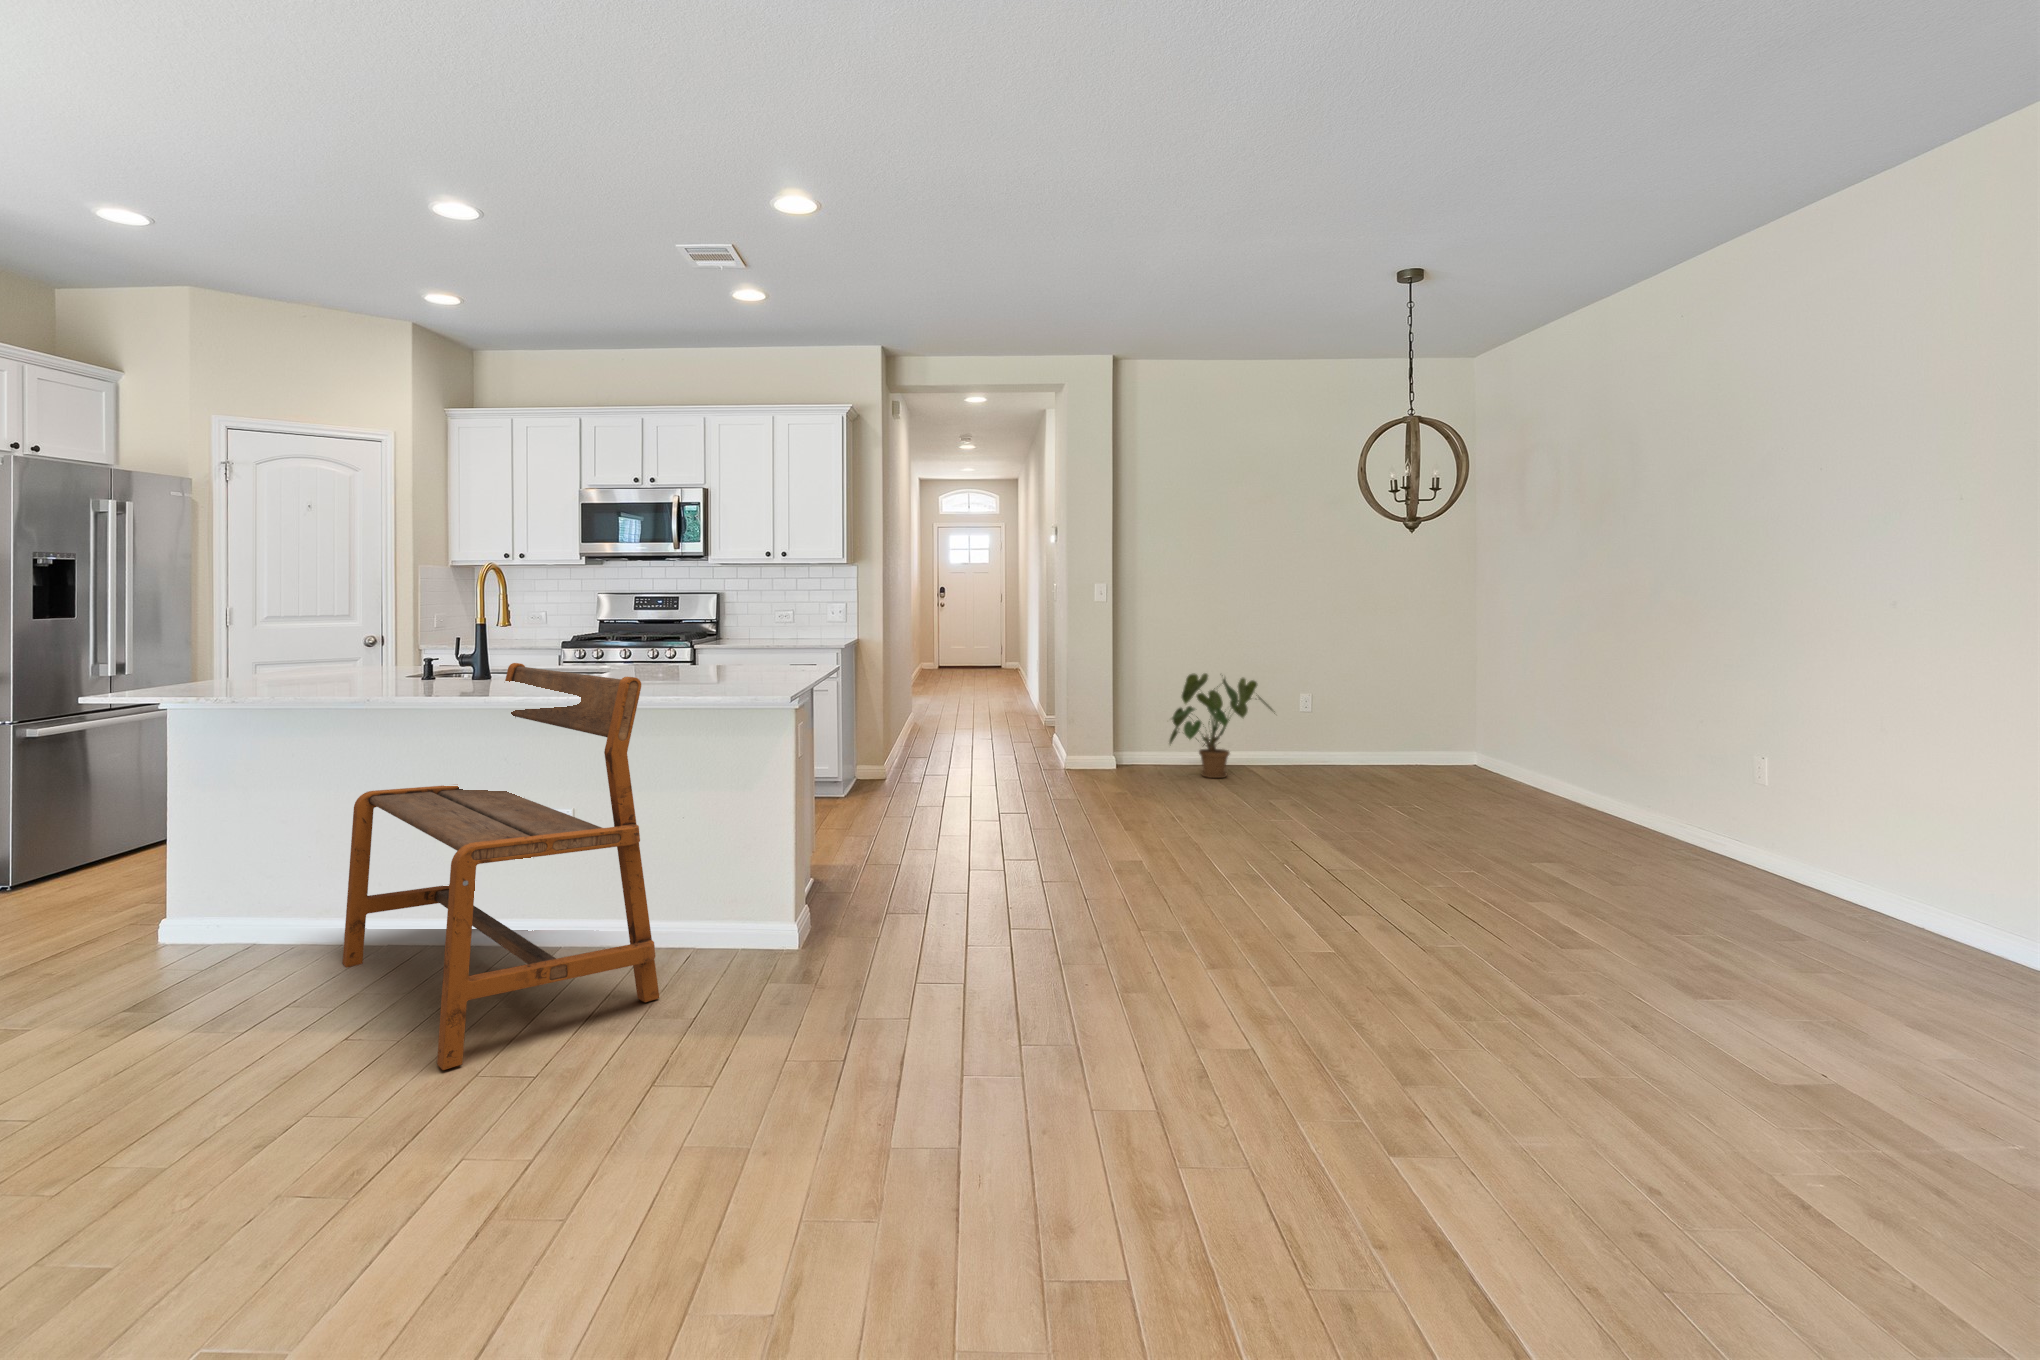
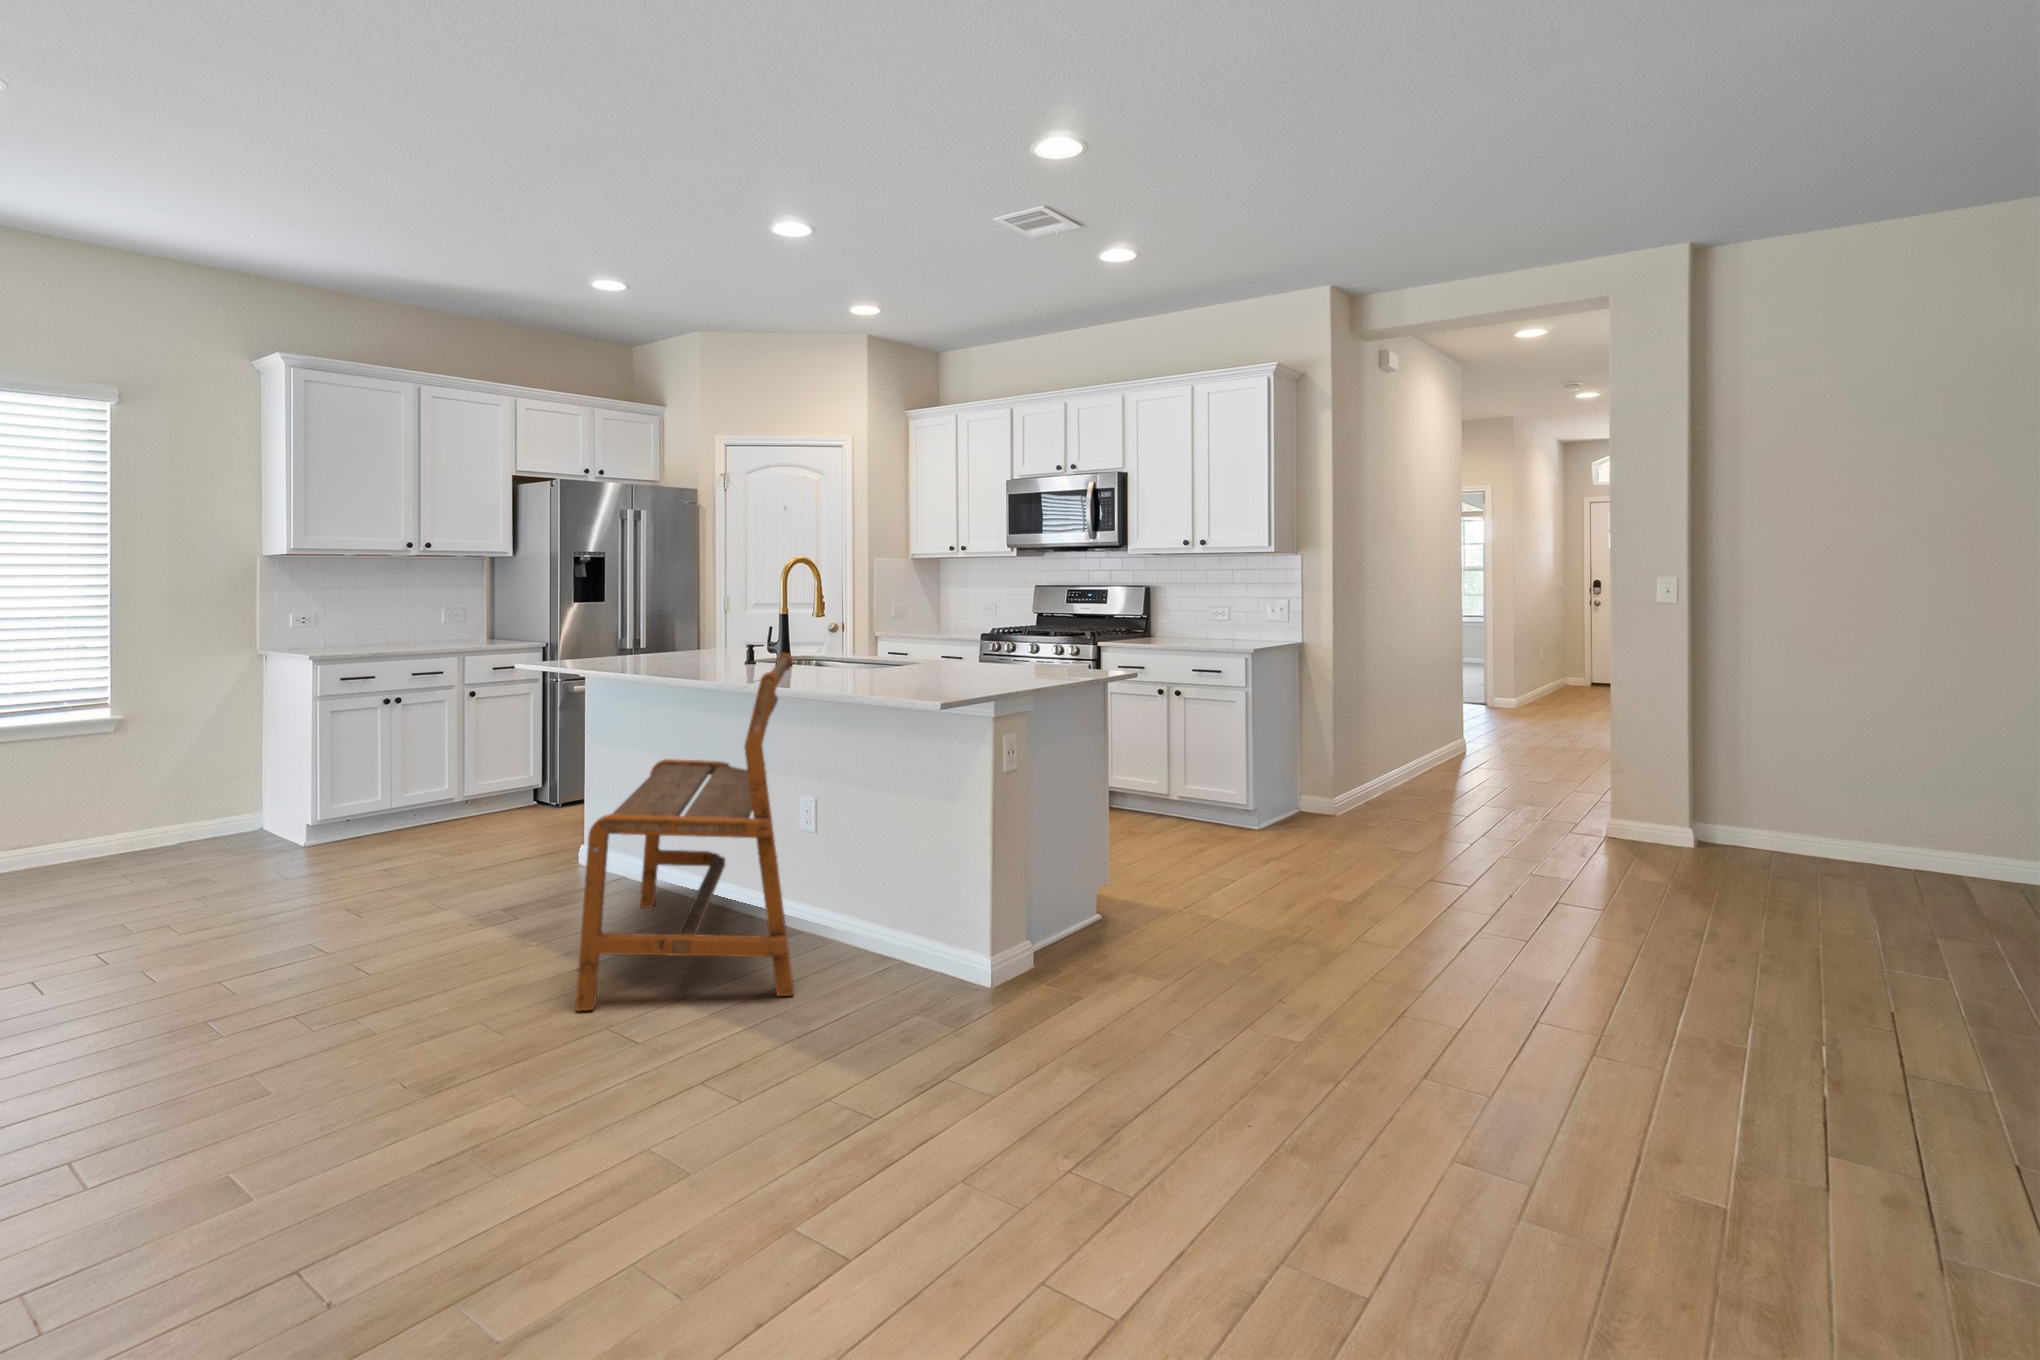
house plant: present [1169,673,1275,778] -> none [1756,712,1982,878]

